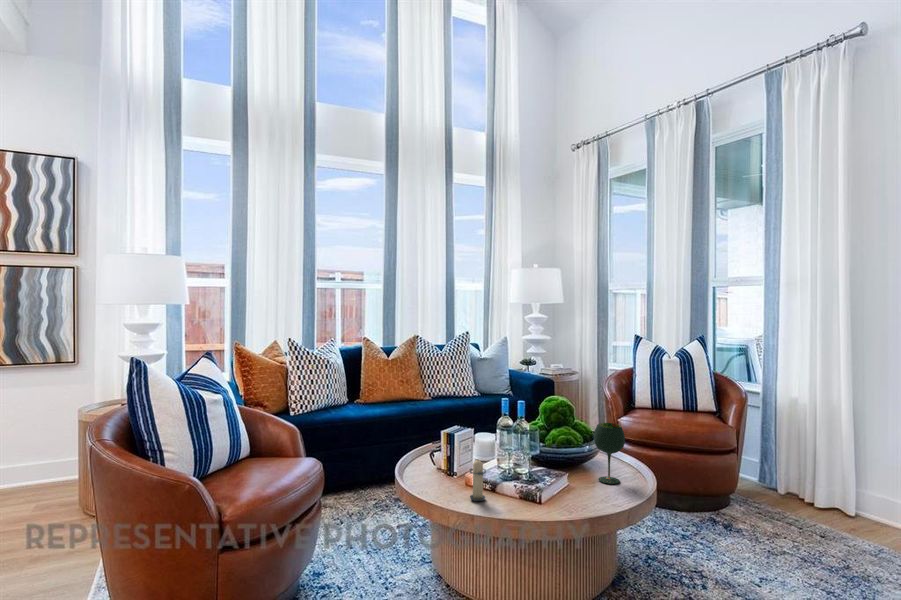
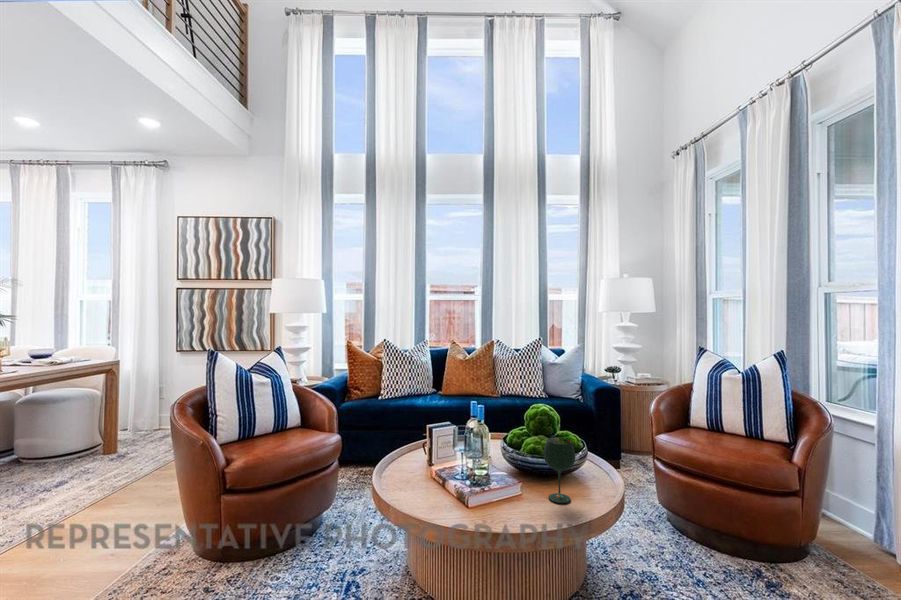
candle: present [470,460,486,501] -> none [403,453,422,494]

